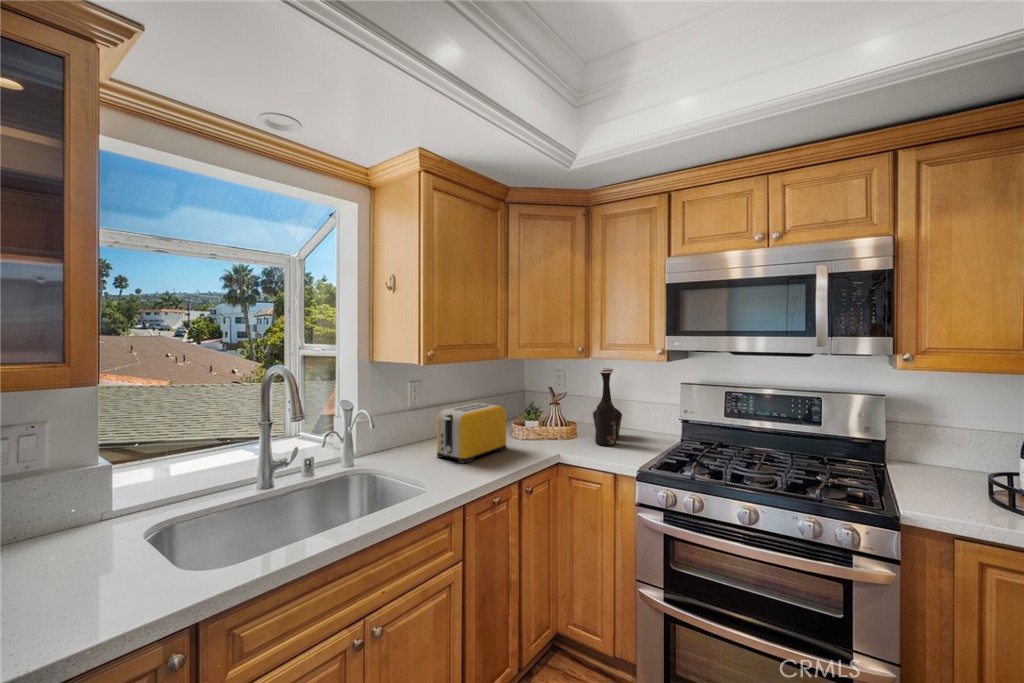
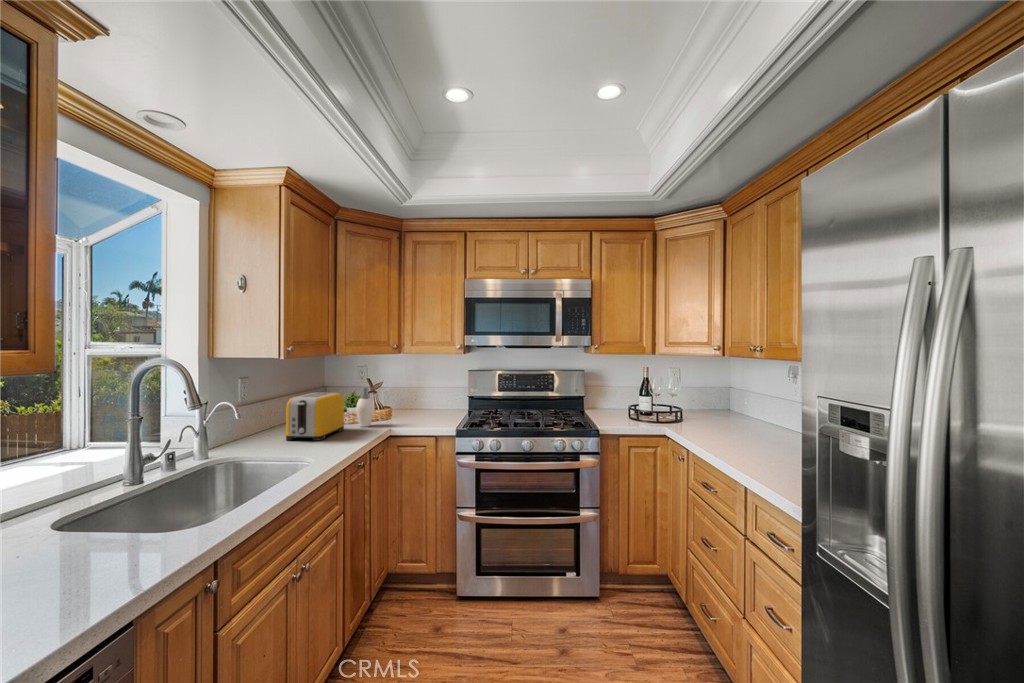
vase: present [593,368,622,446] -> none [407,361,430,420]
soap dispenser: none [523,400,548,448] -> present [356,387,374,427]

